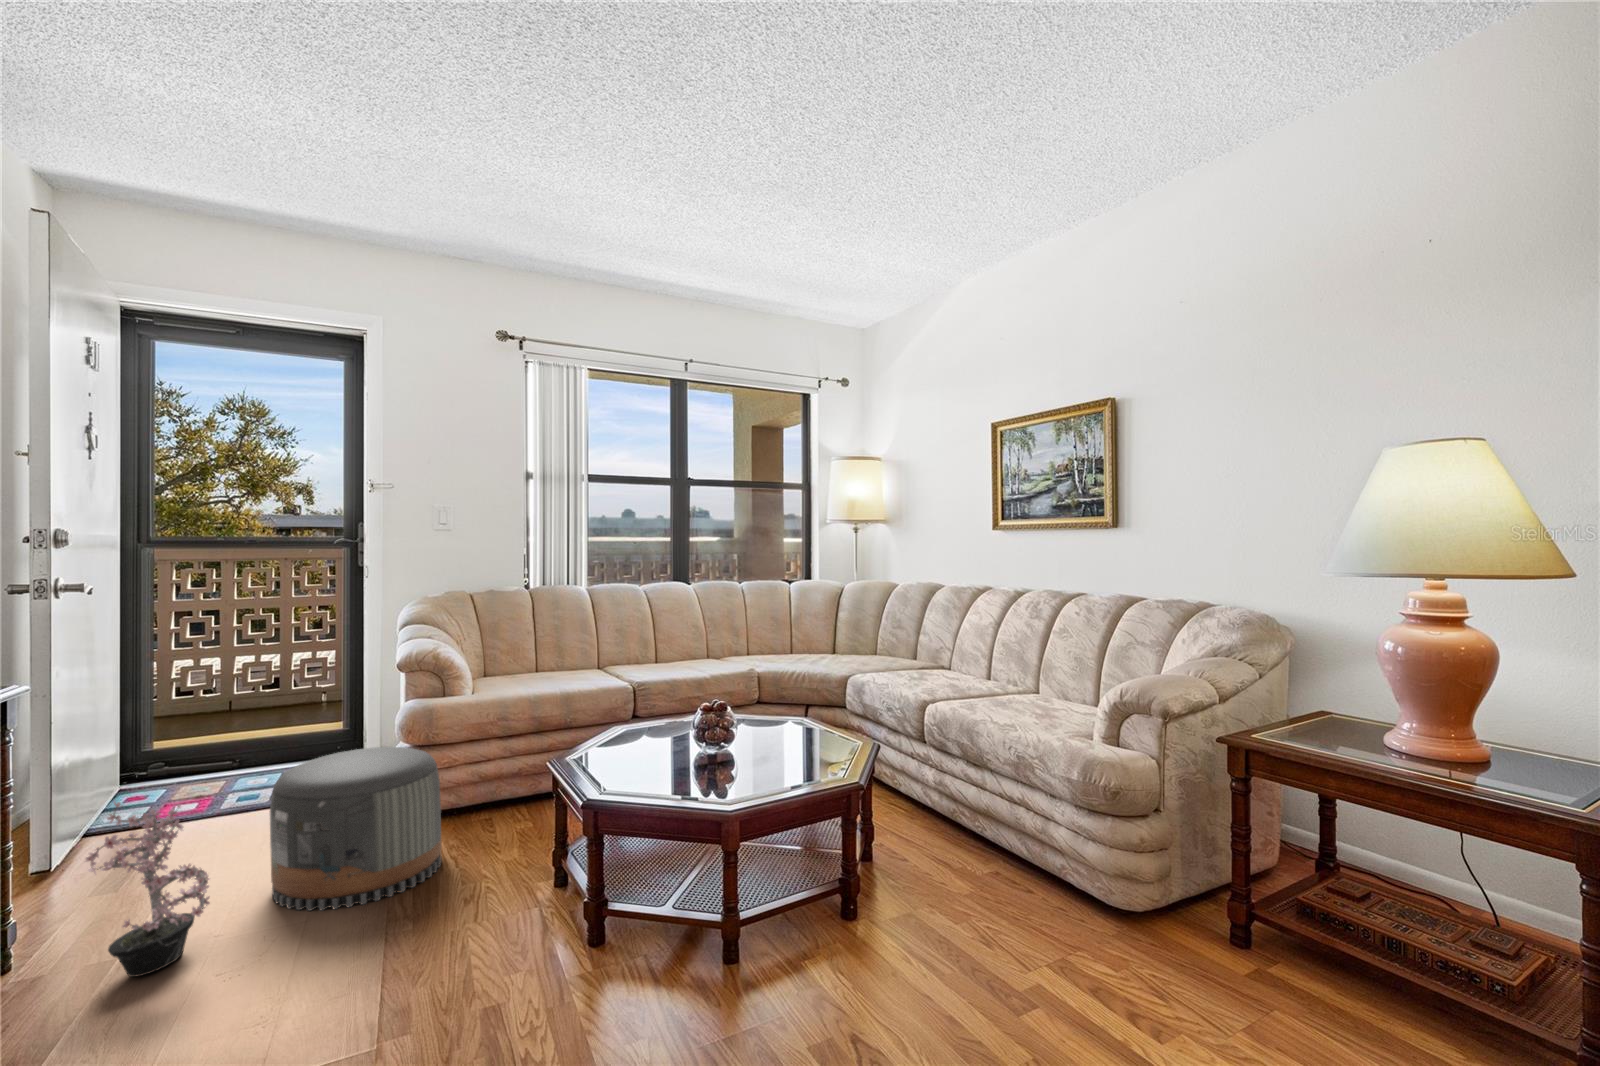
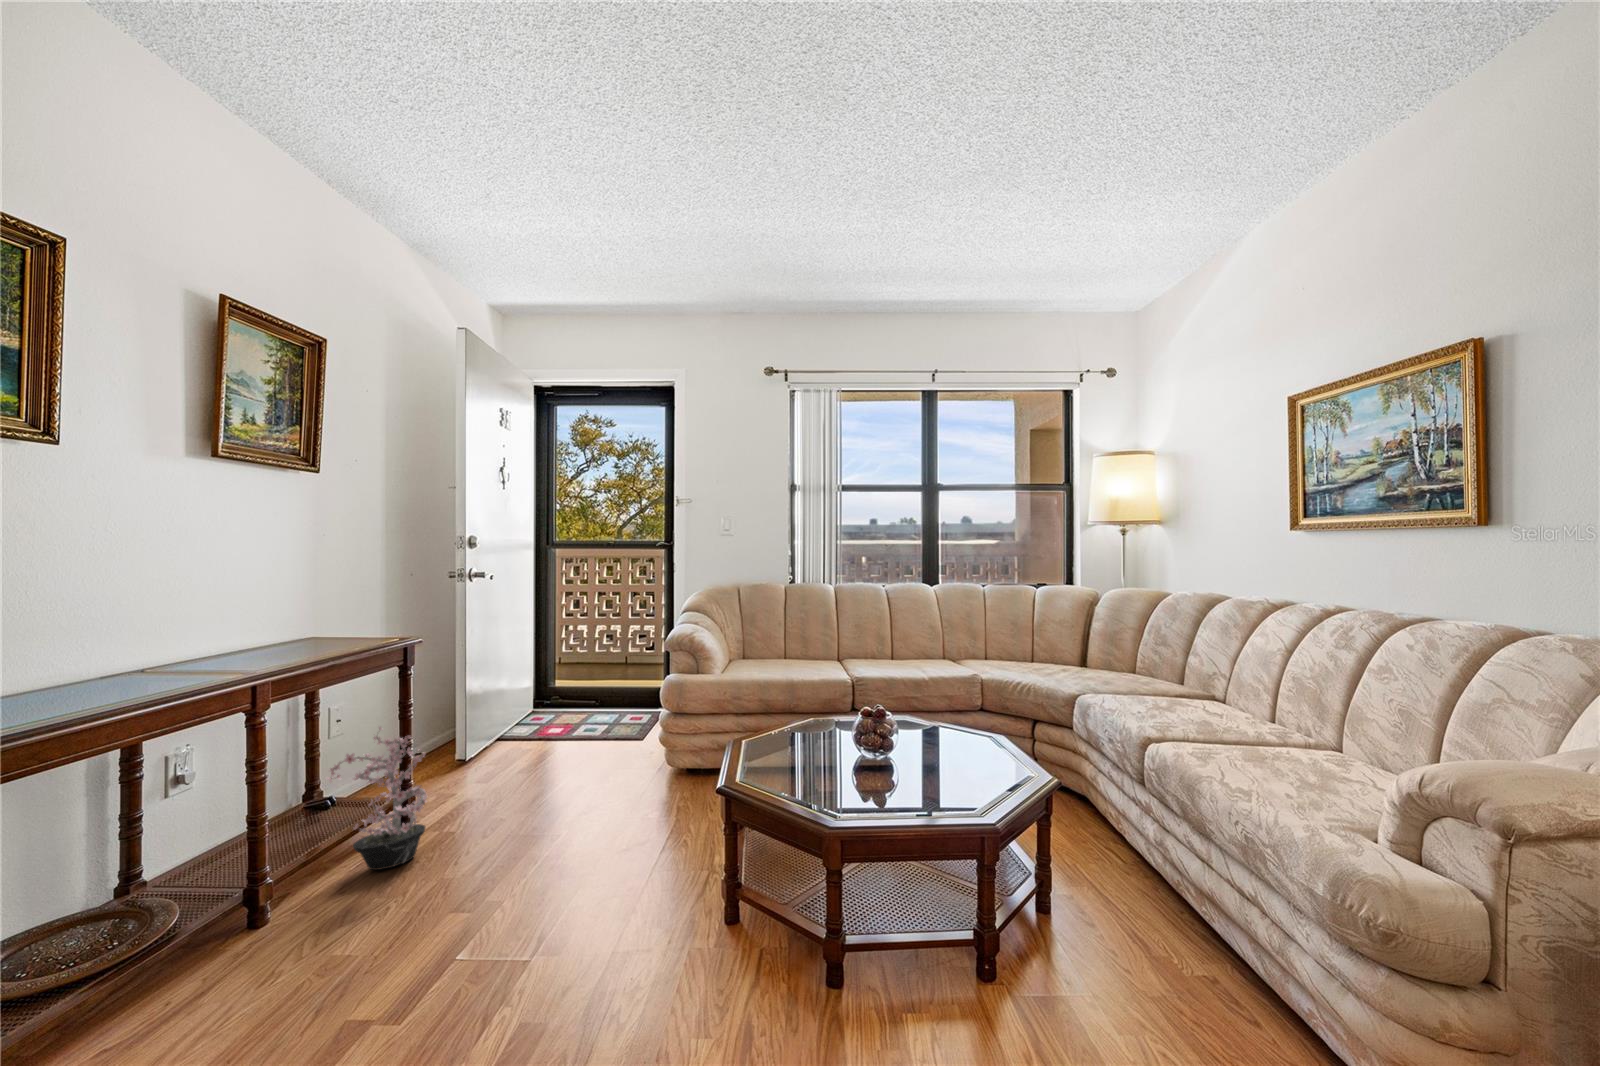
pouf: present [270,747,442,911] -> none [499,708,636,847]

